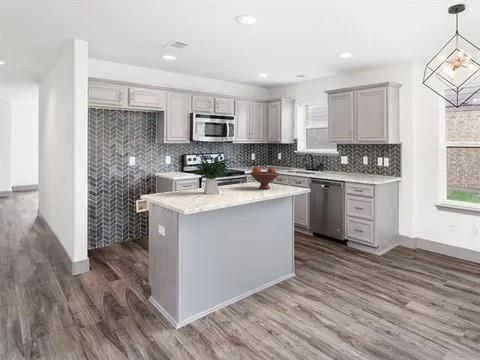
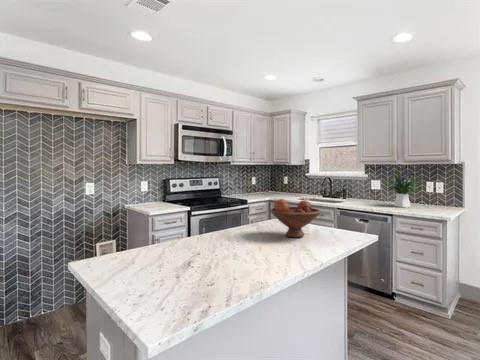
flower arrangement: present [194,150,228,194] -> present [387,170,423,207]

